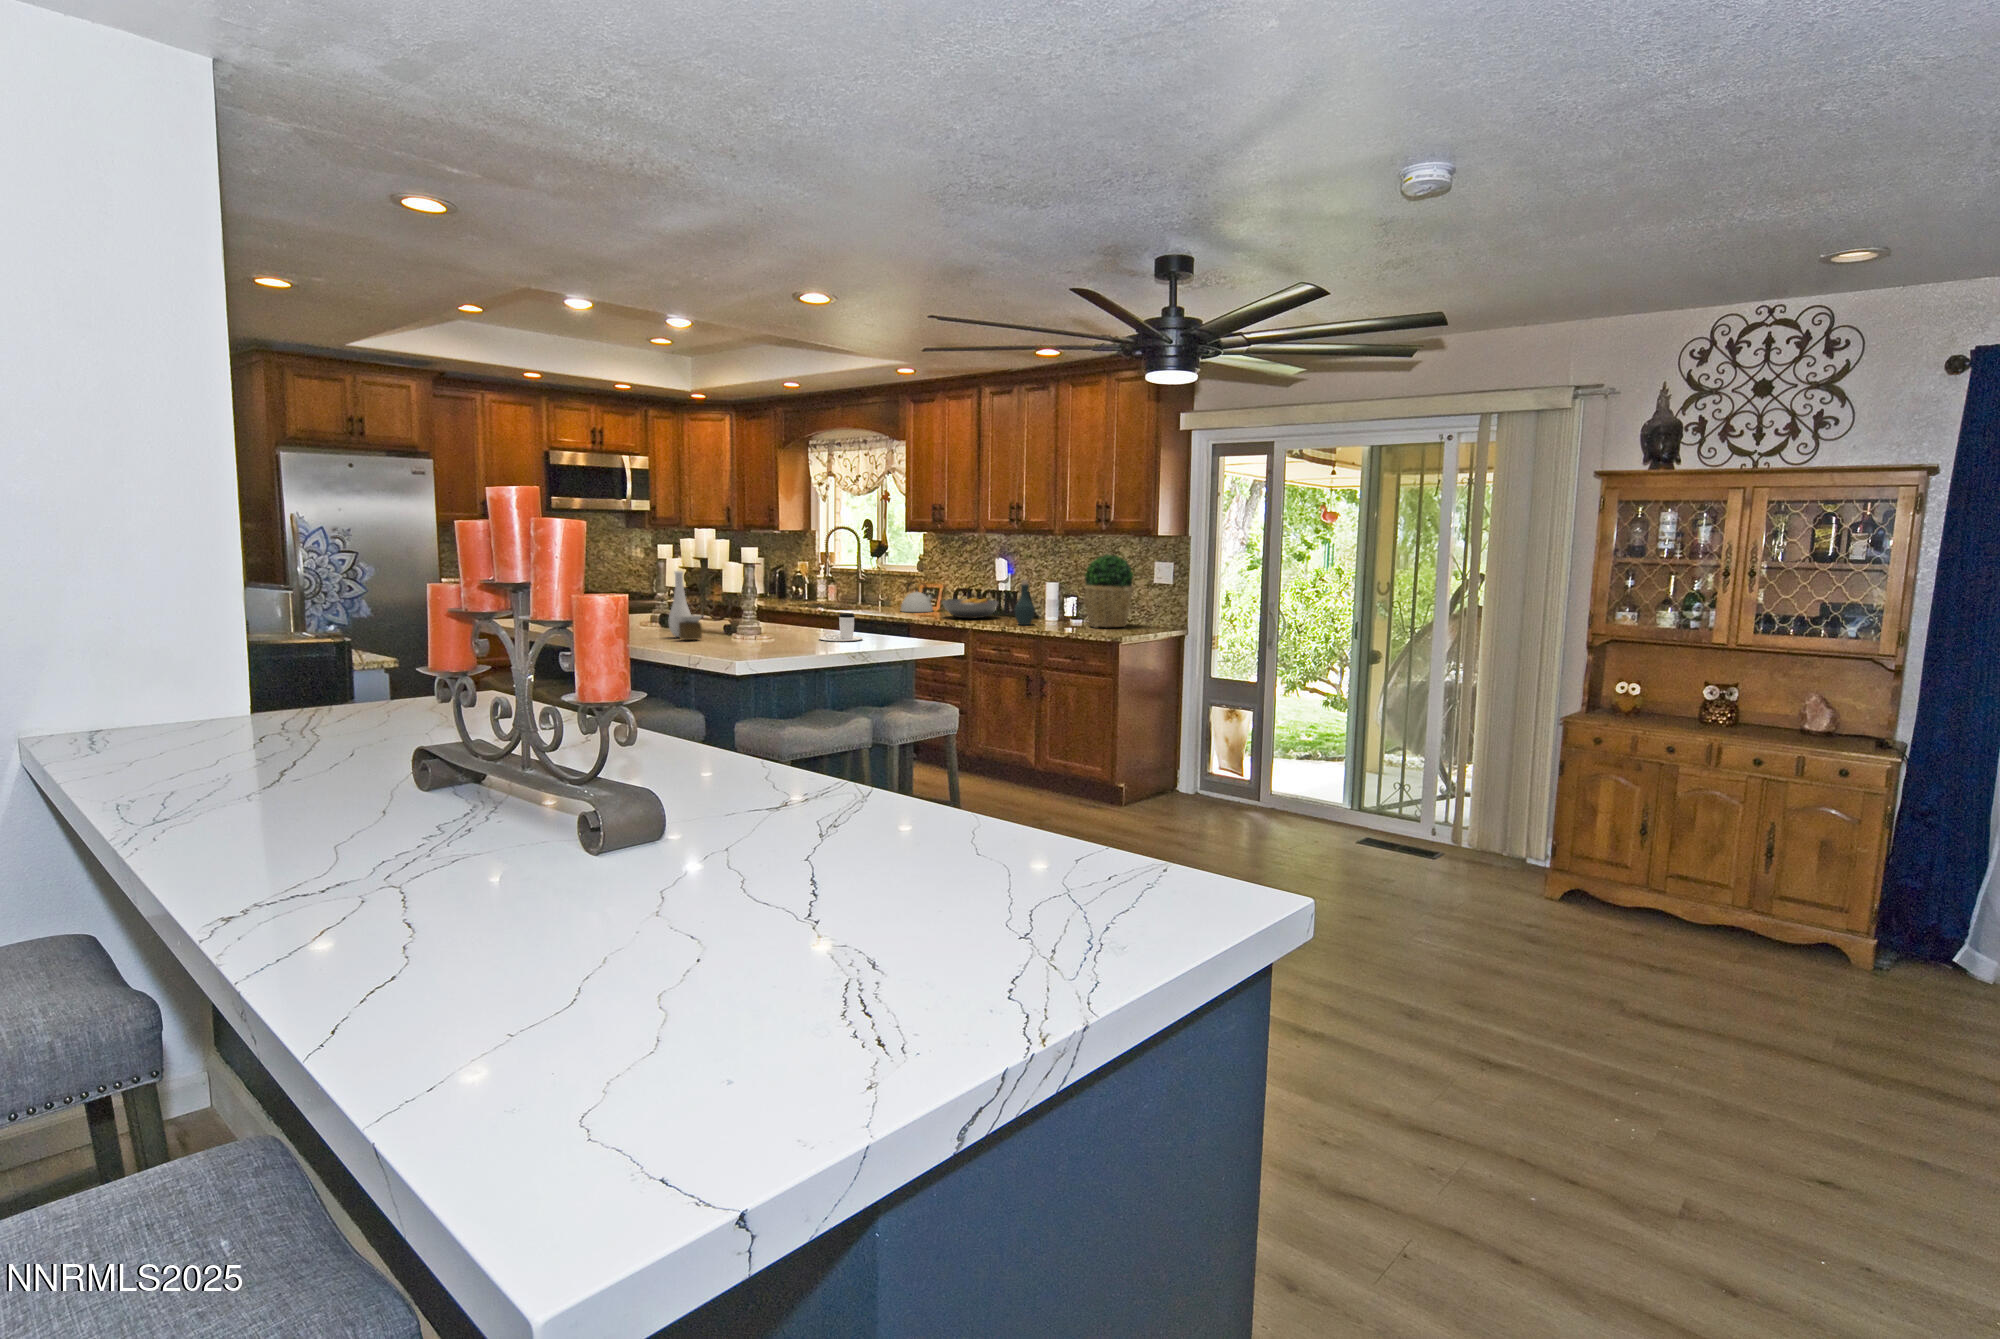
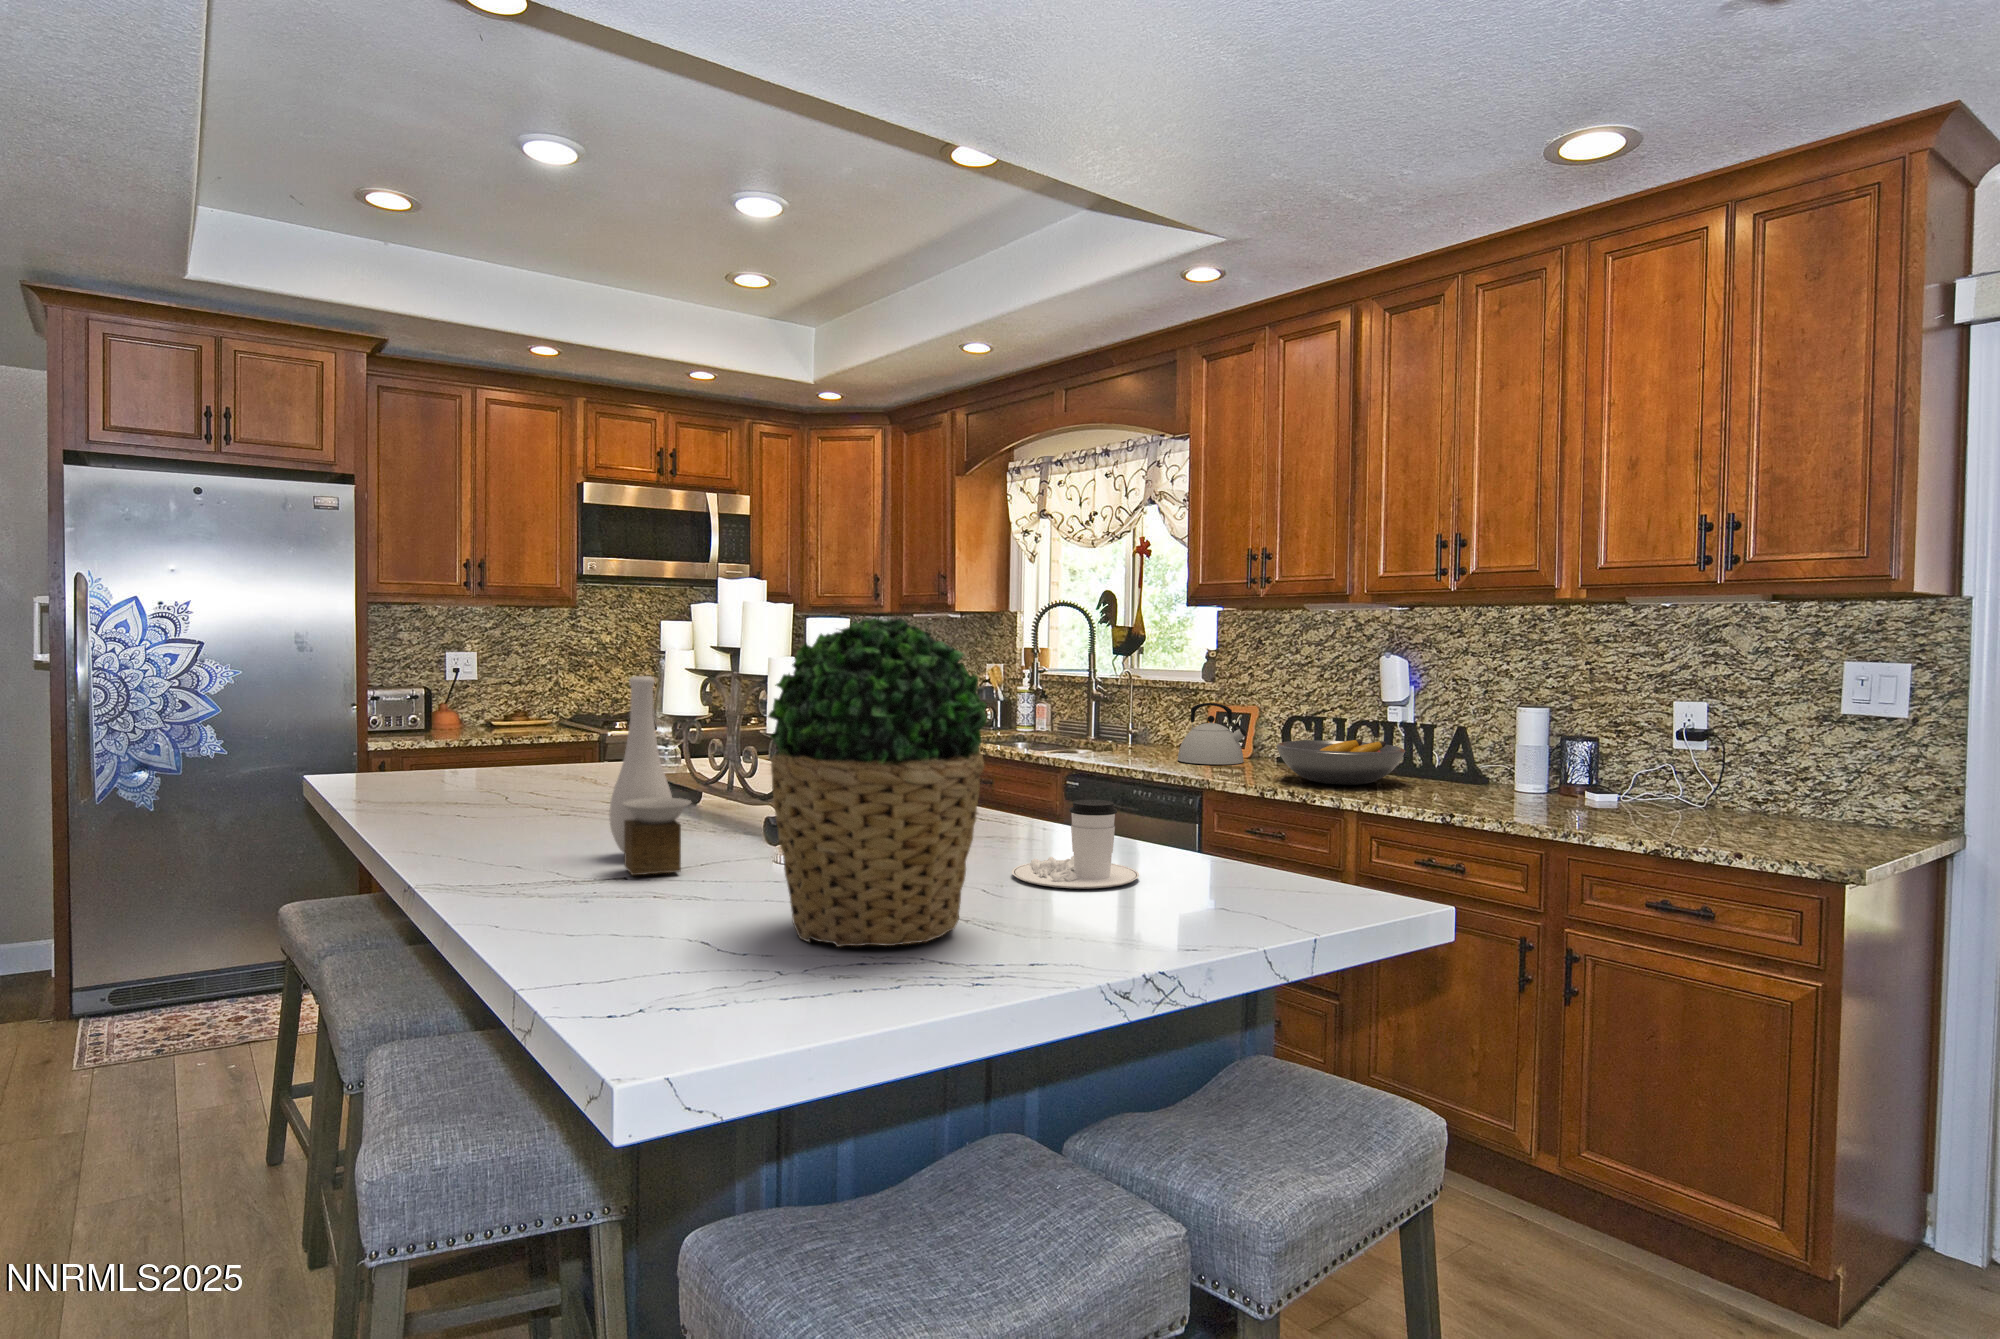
potted plant: present [1085,555,1133,628] -> present [768,618,987,947]
bottle: present [1014,580,1035,625] -> none [1468,703,1520,810]

